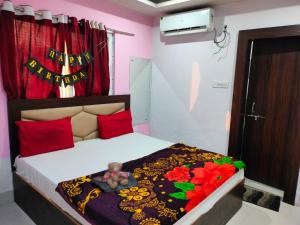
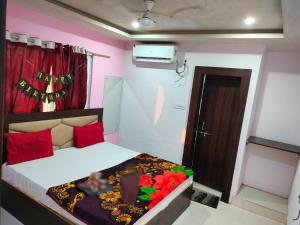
handbag: none [144,150,173,204] -> present [120,166,141,204]

